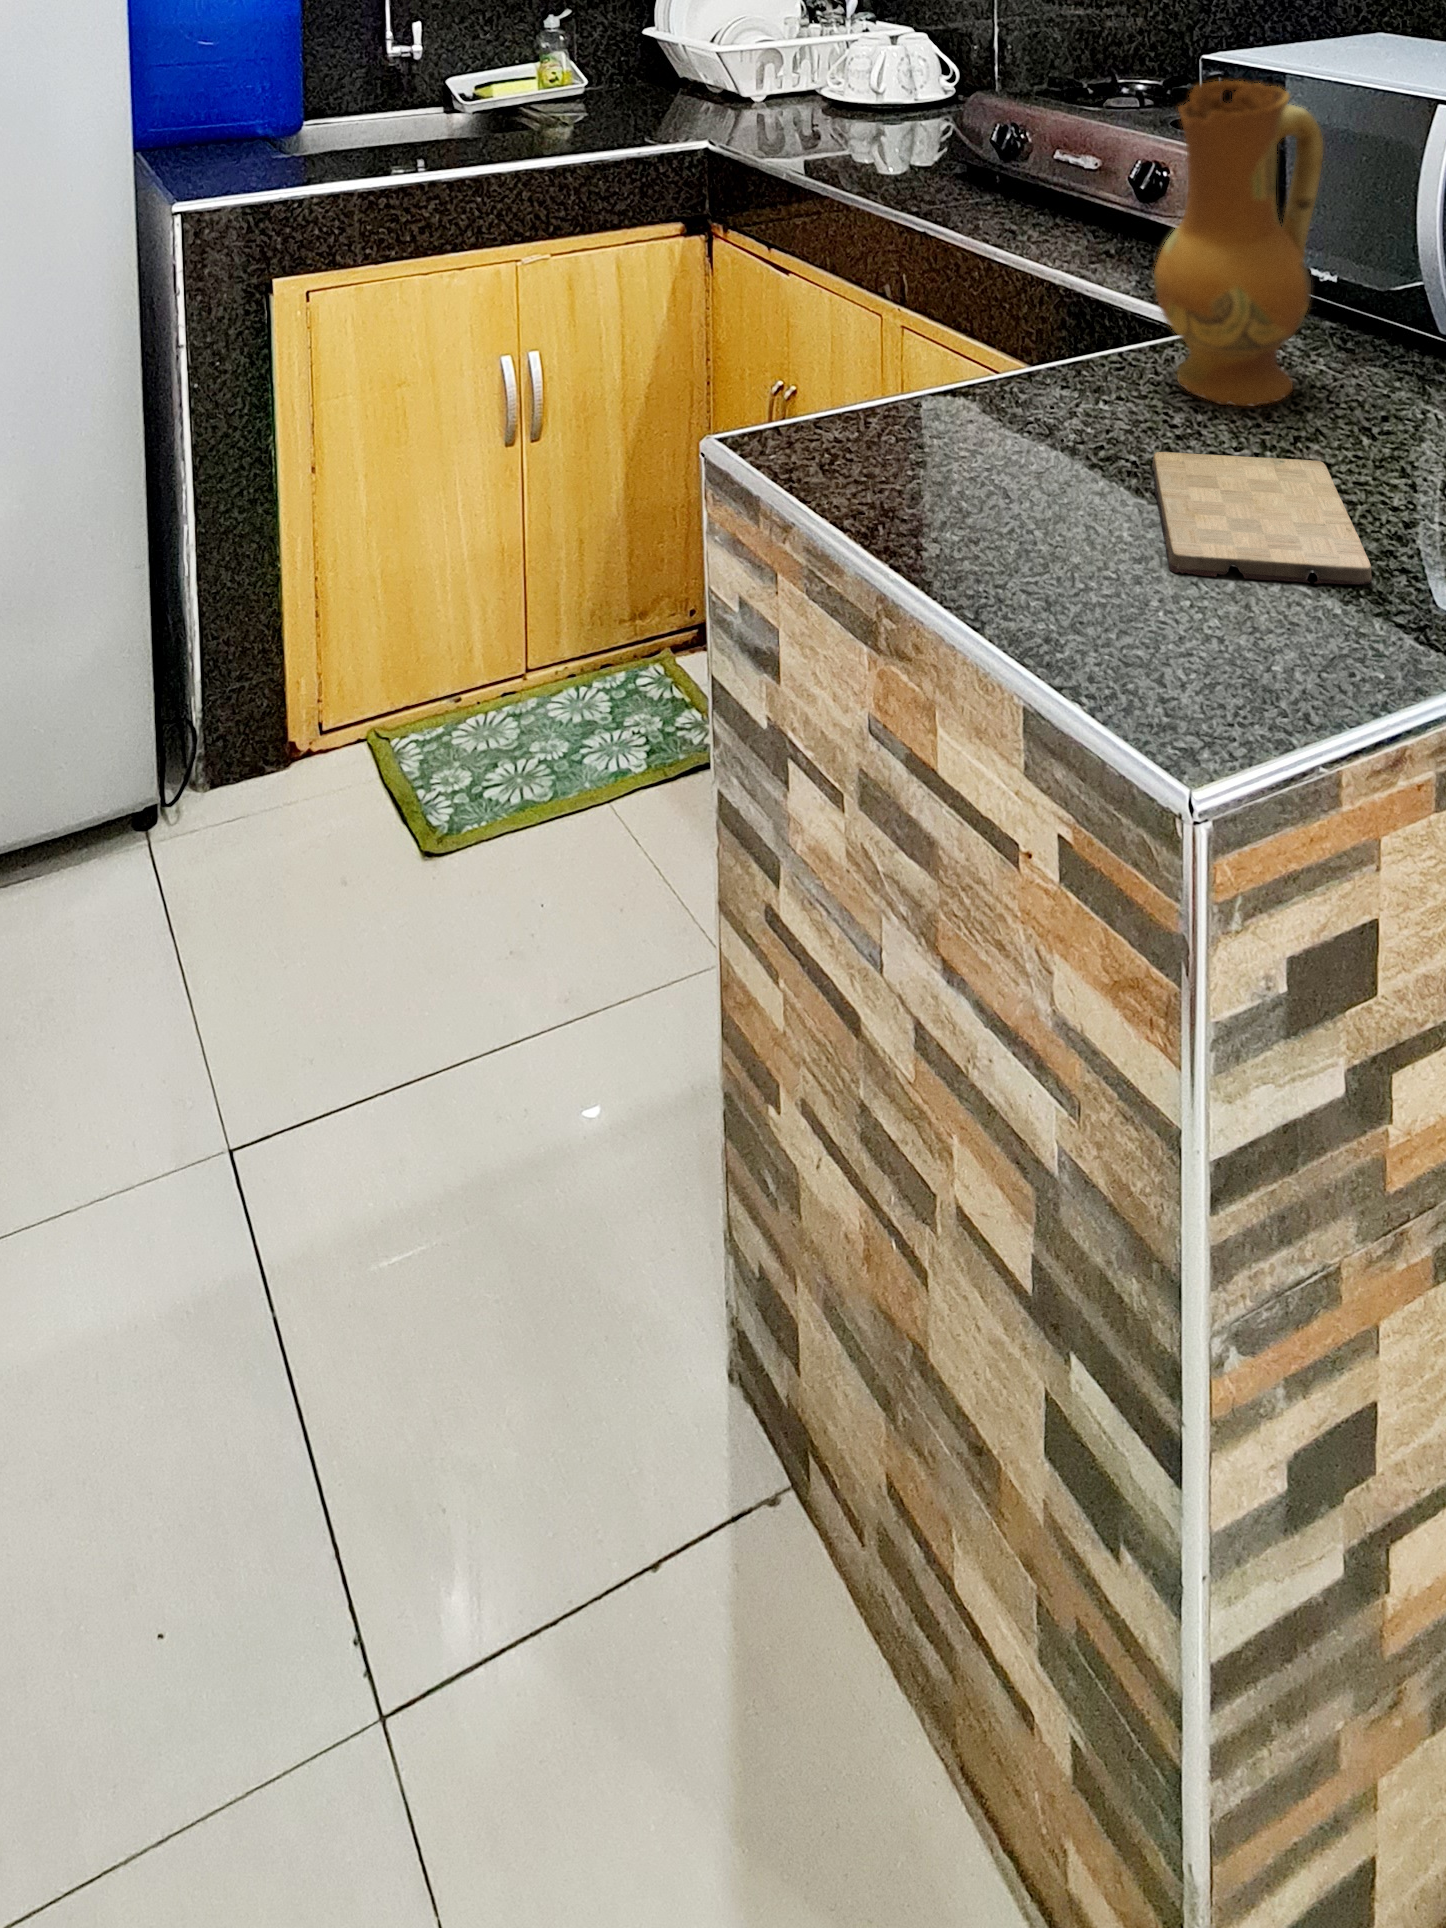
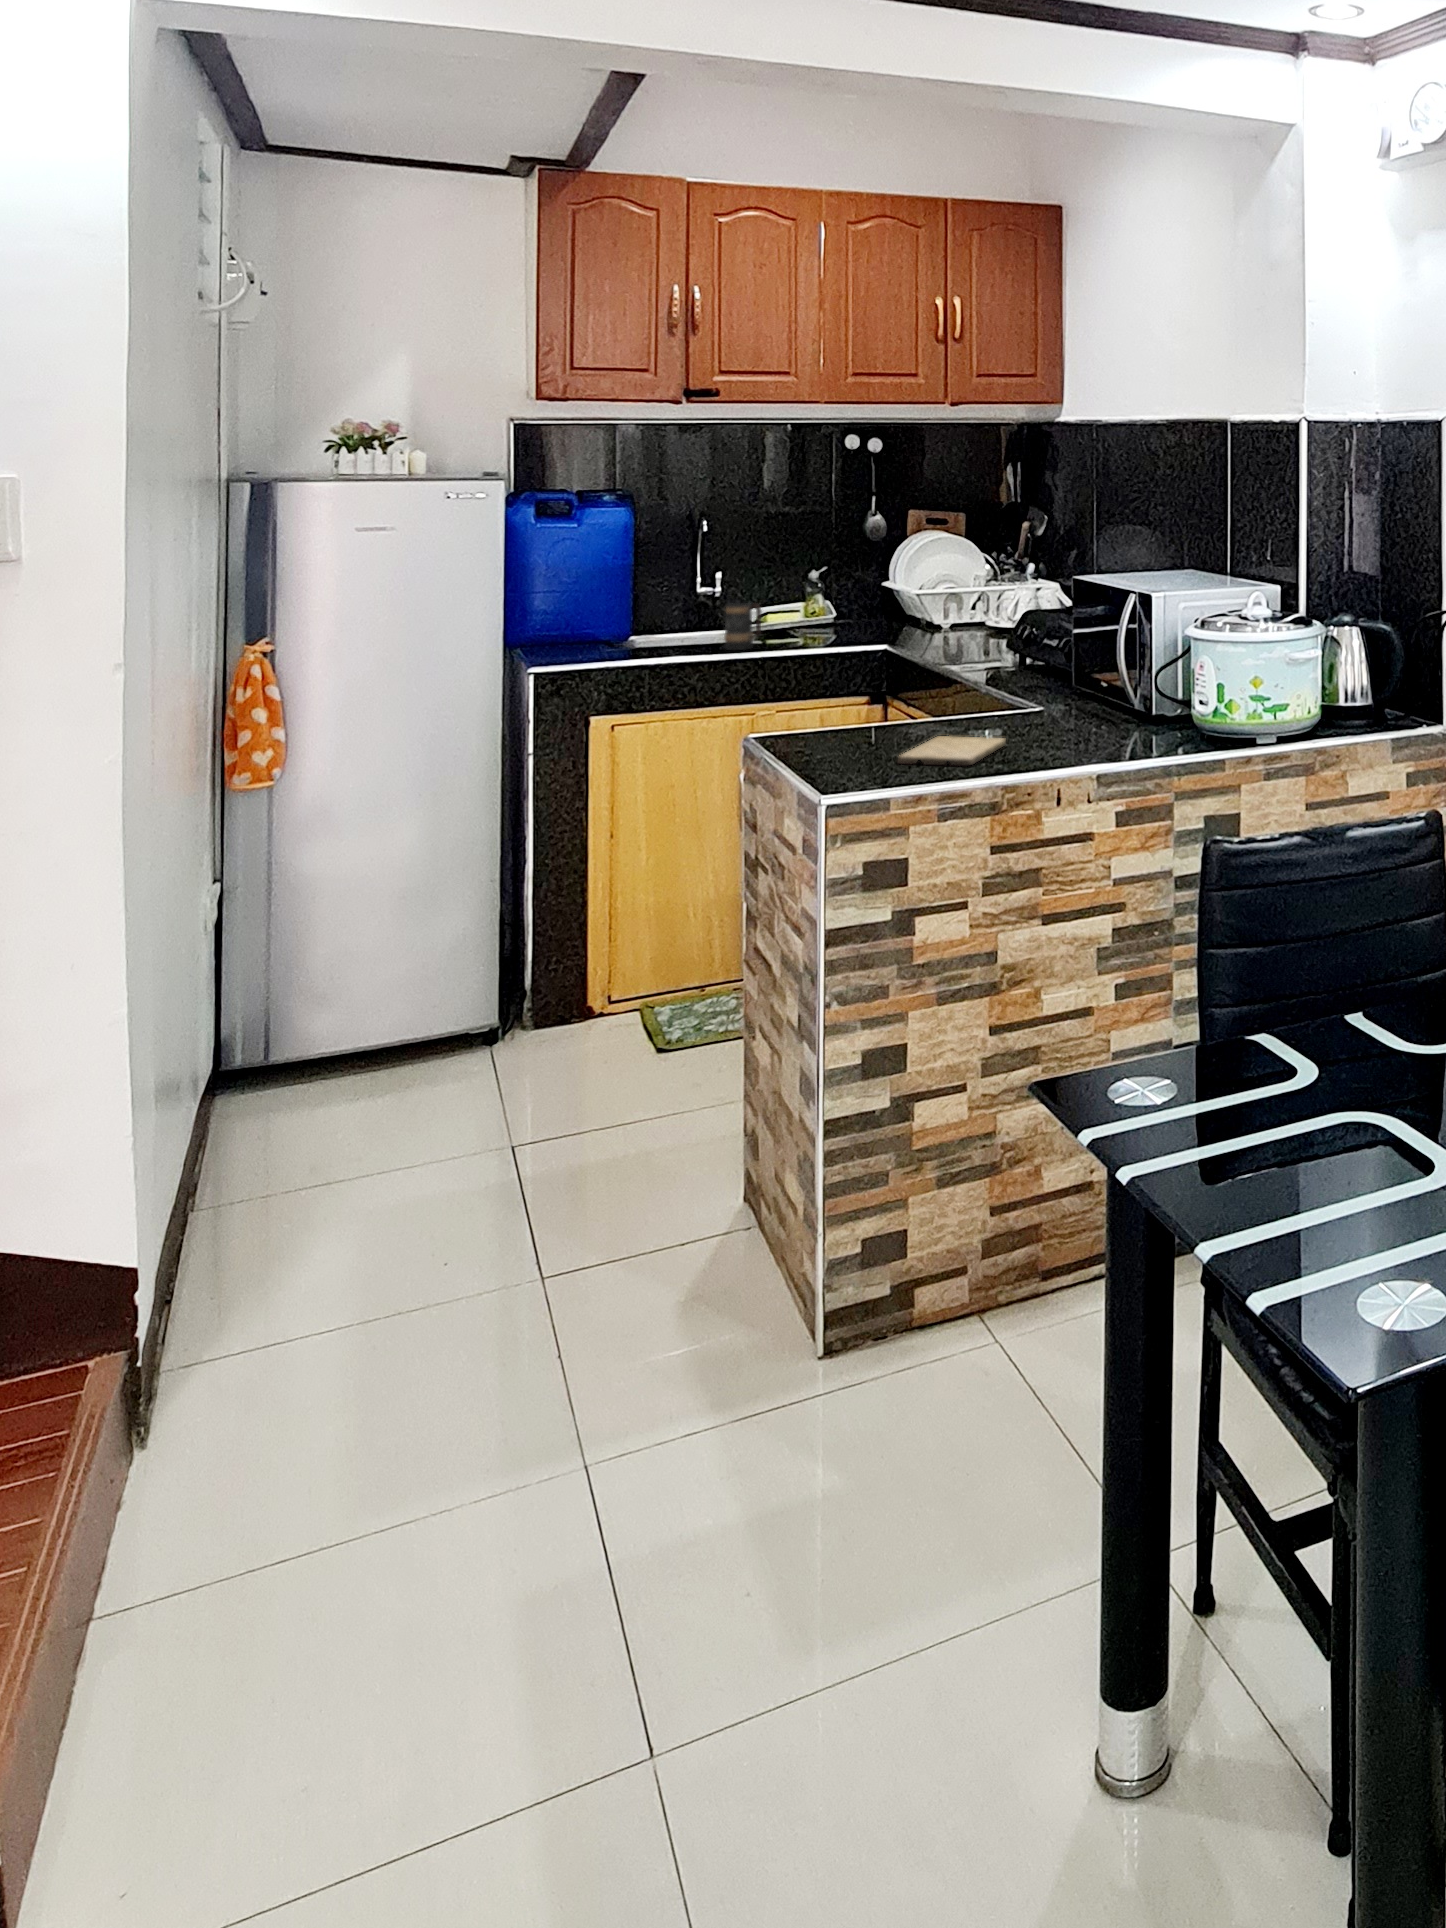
mug: none [456,80,514,158] -> present [724,603,762,650]
ceramic jug: present [1154,81,1323,406] -> none [981,581,1066,730]

